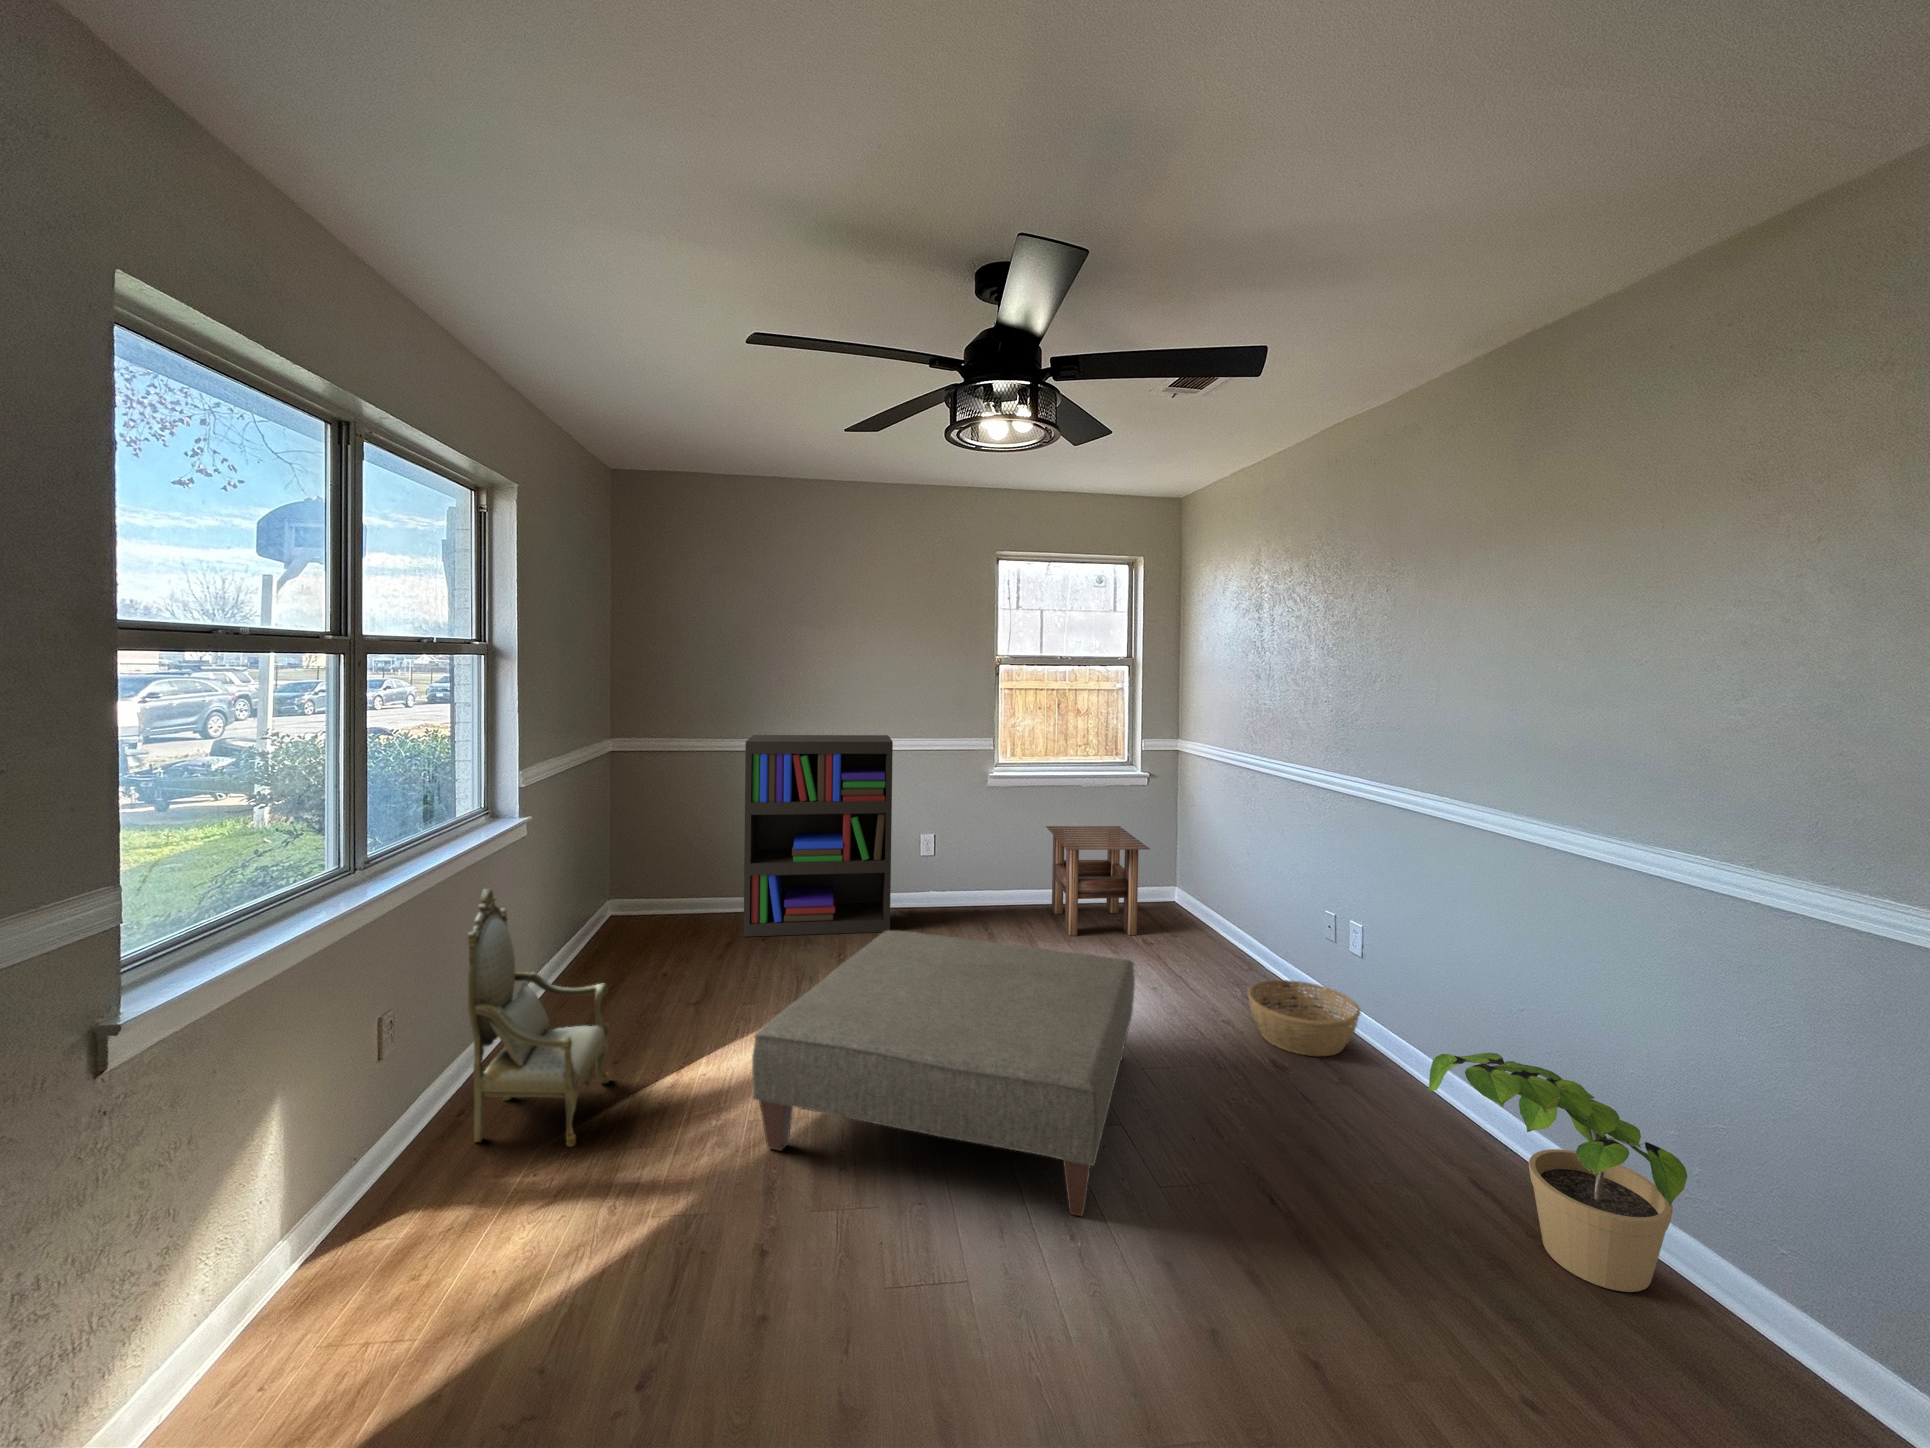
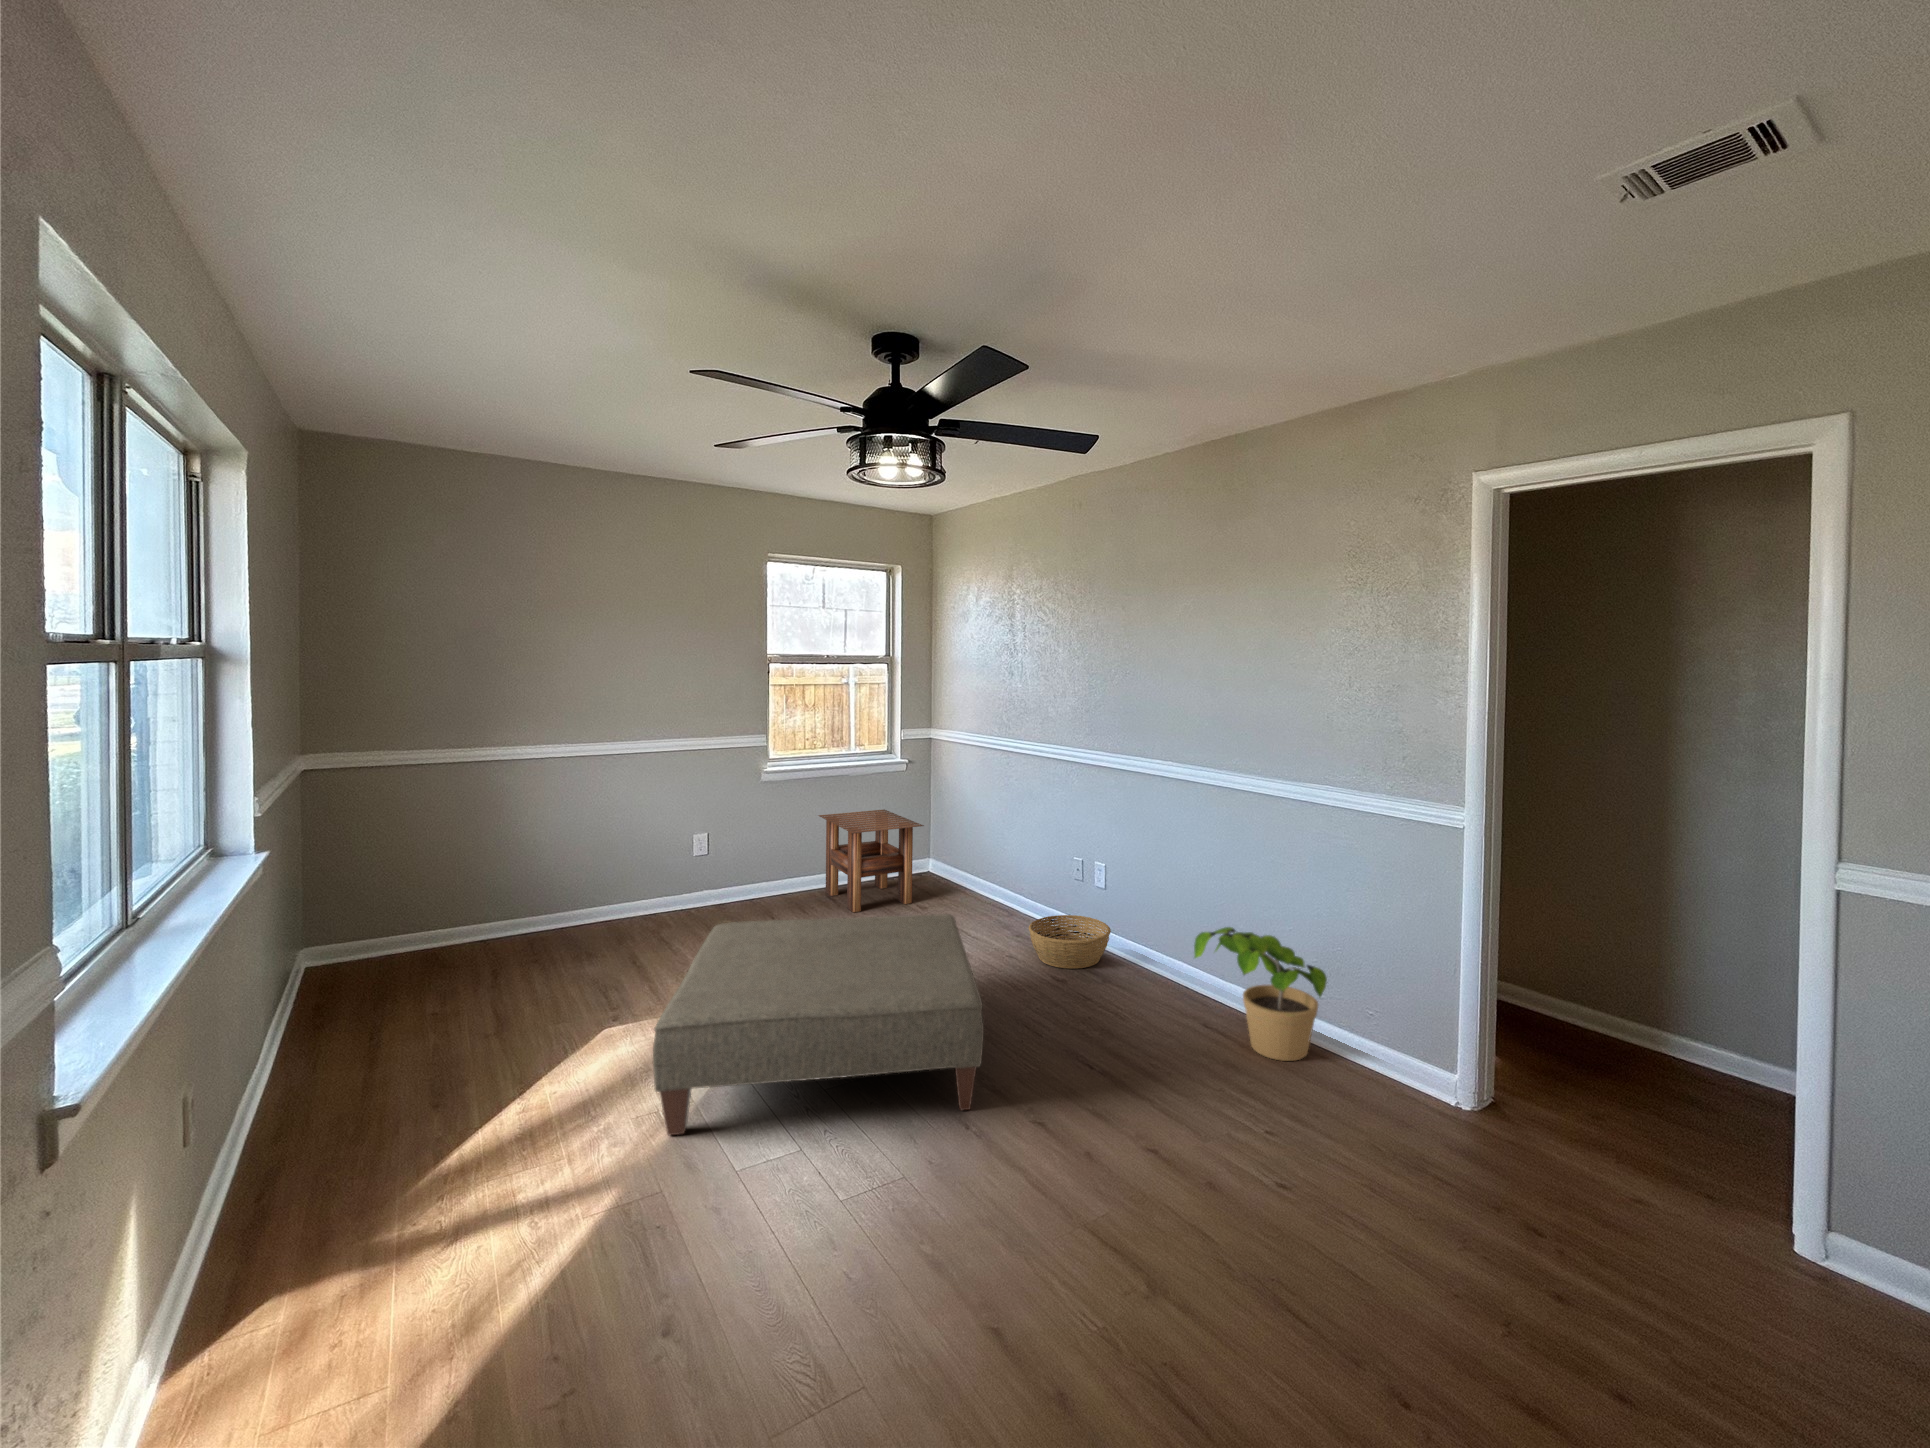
bookshelf: present [744,735,893,937] -> none [498,736,676,965]
armchair: present [468,889,610,1147] -> none [288,860,444,1221]

